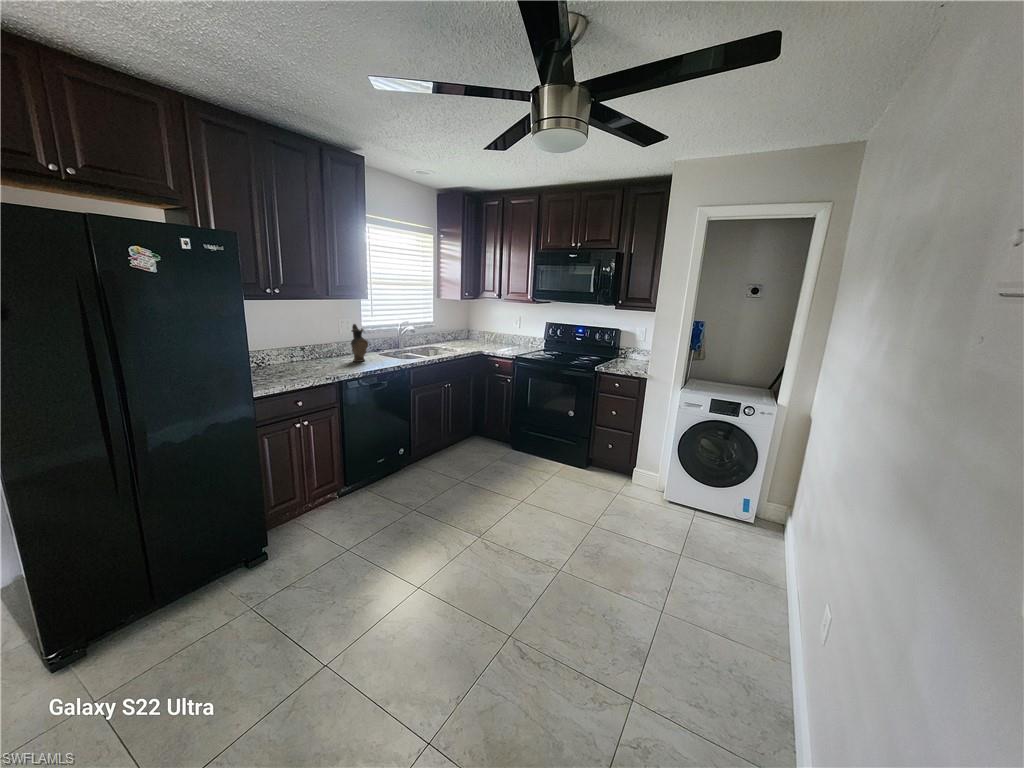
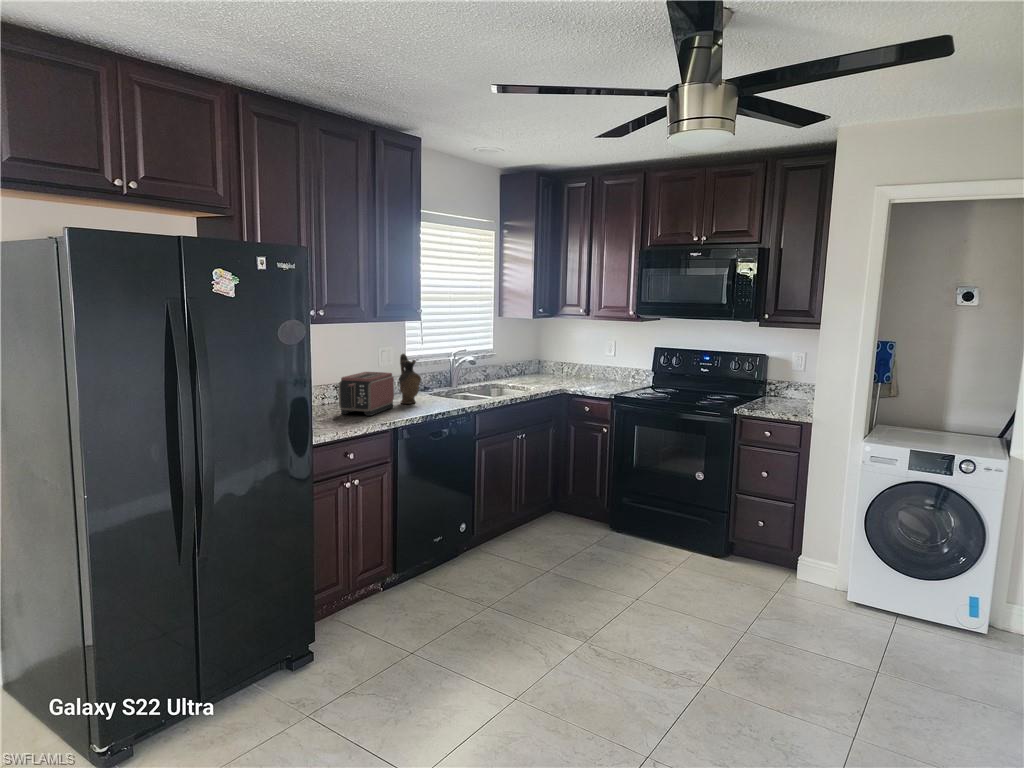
toaster: none [296,337,345,371] -> present [338,372,394,416]

